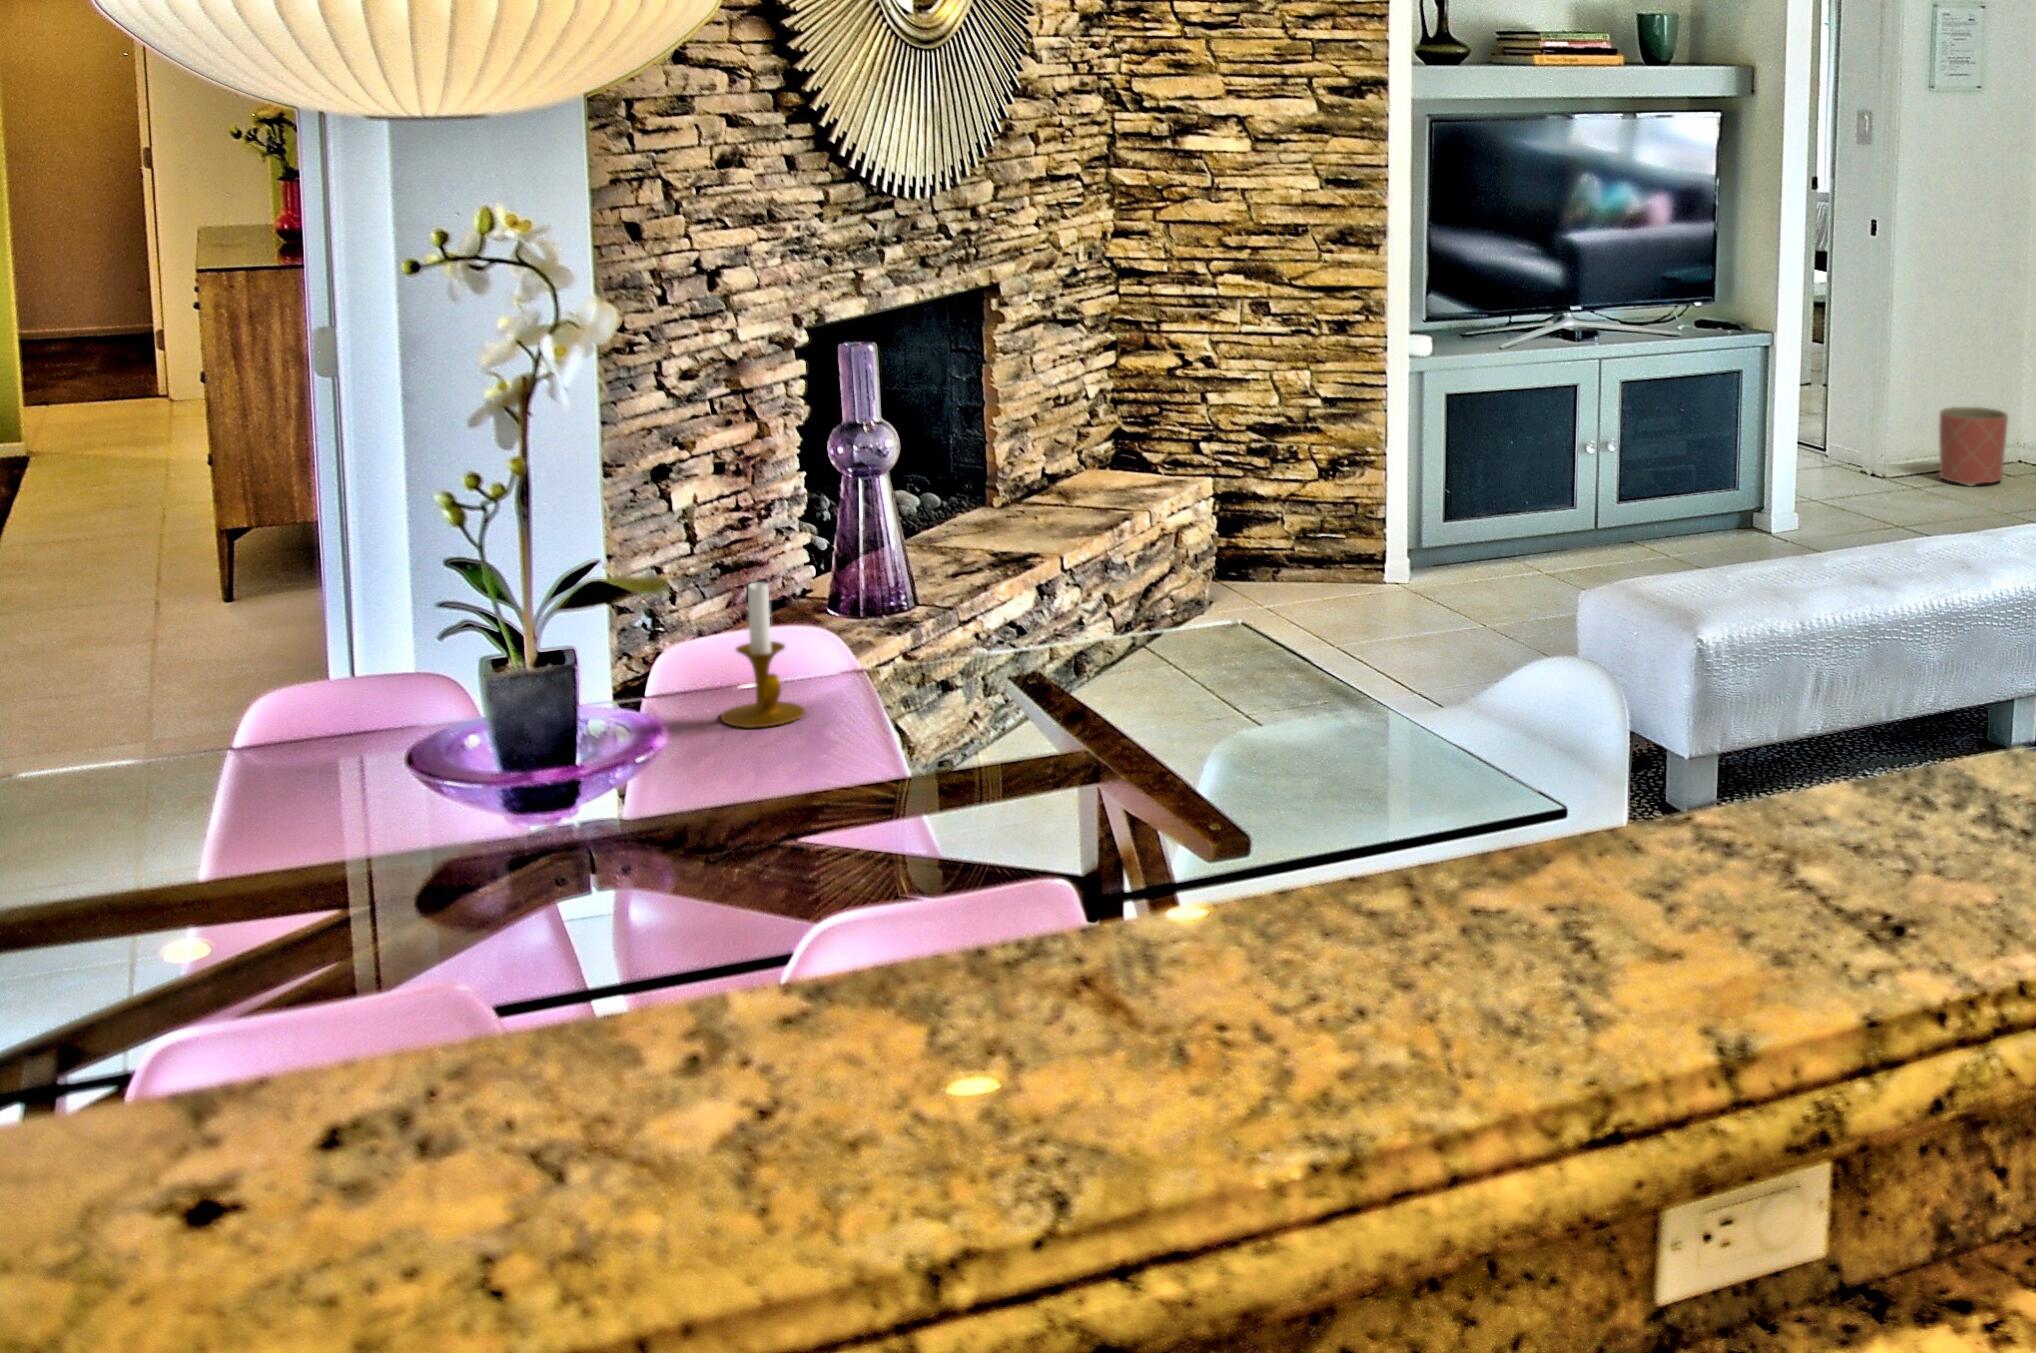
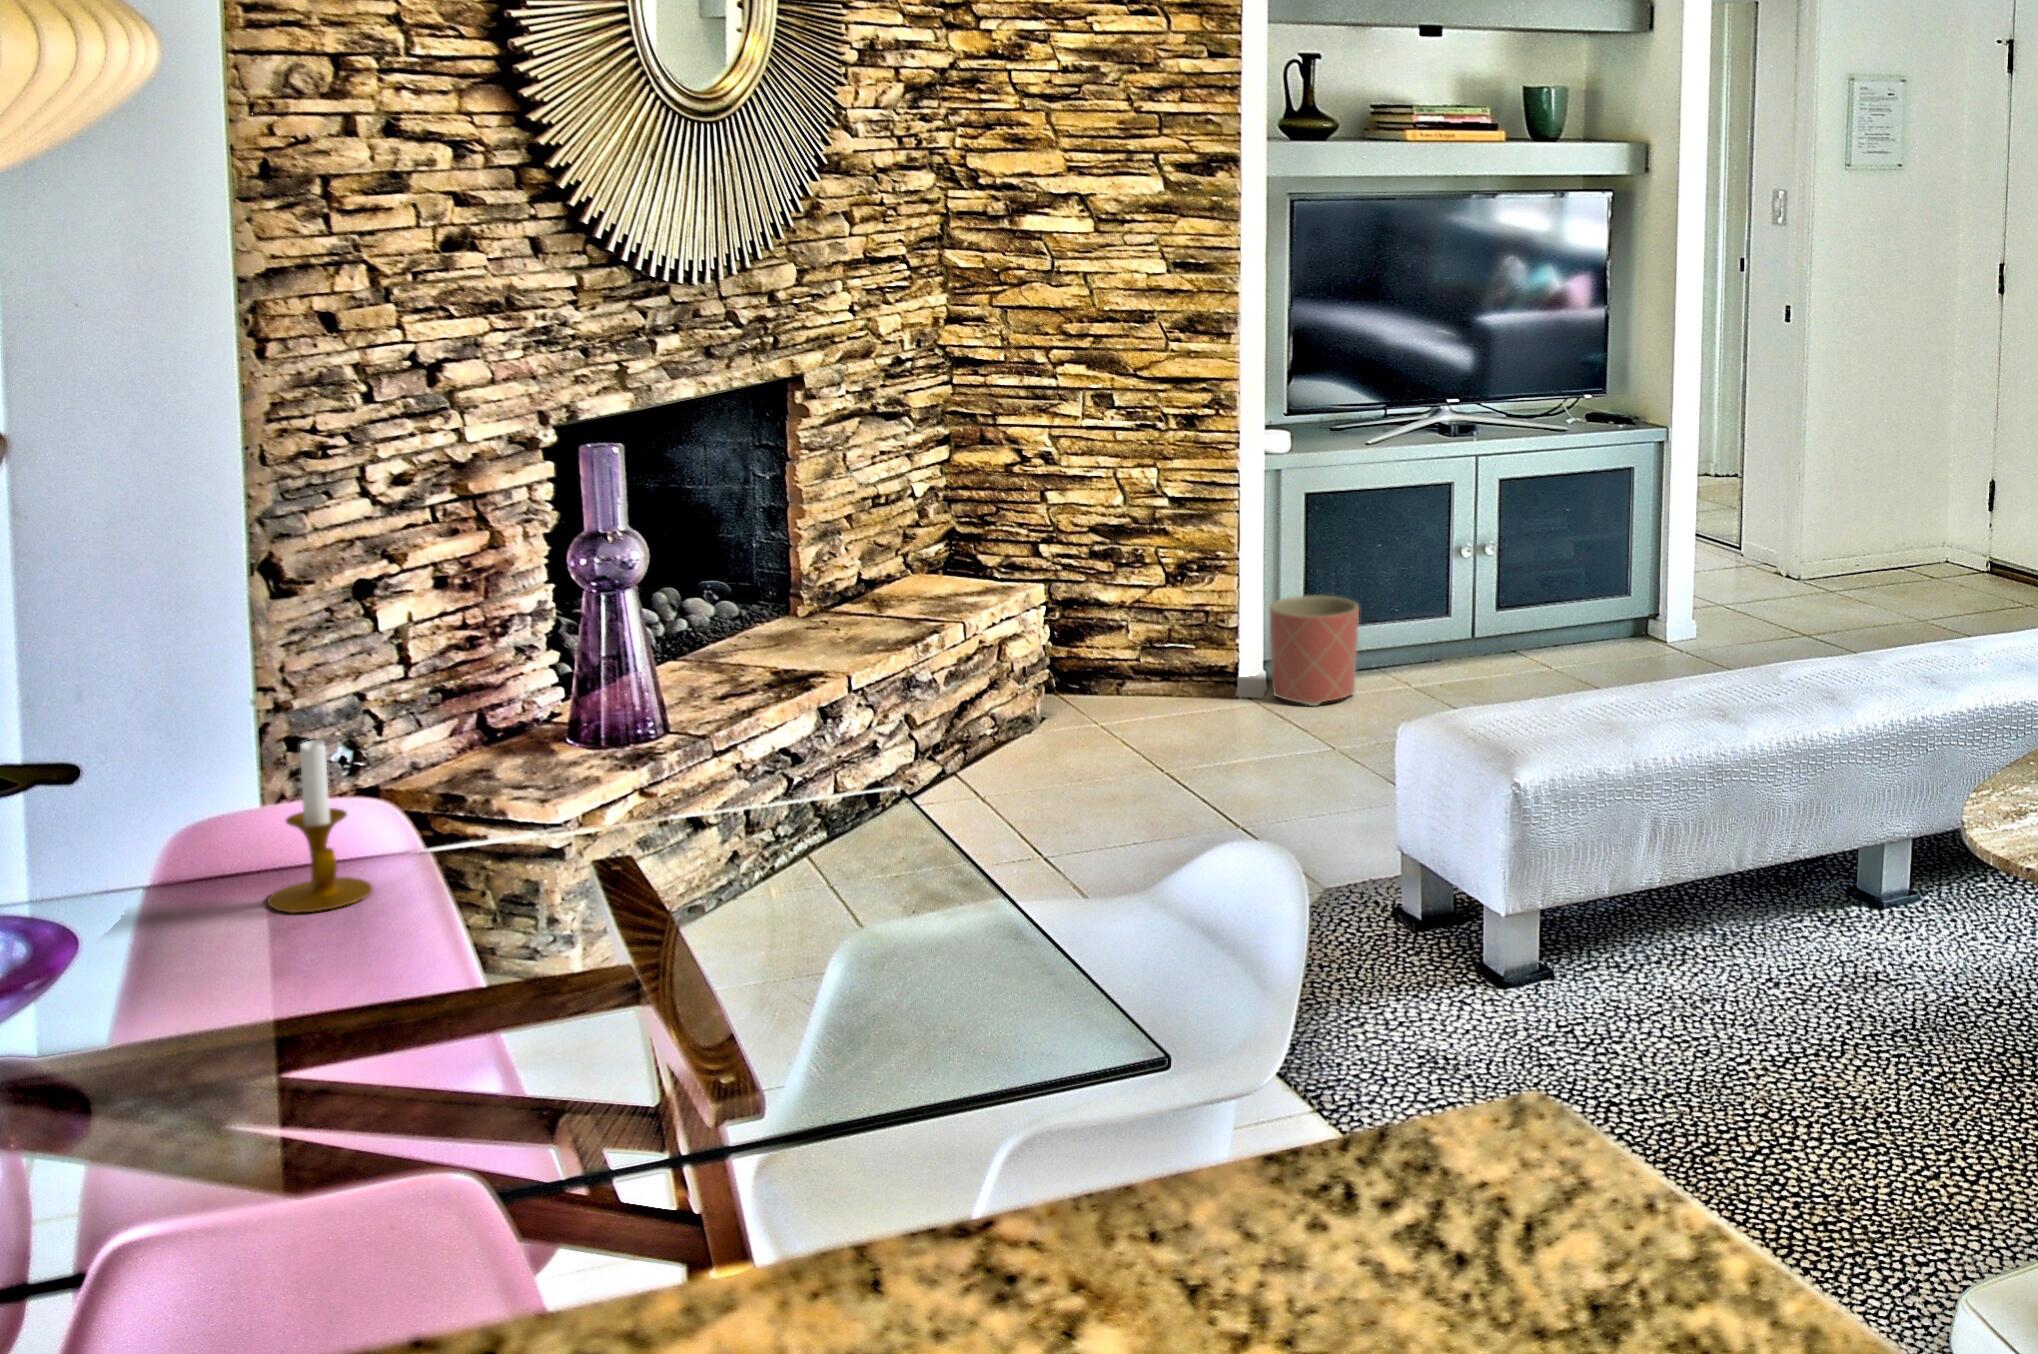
planter: present [1939,407,2008,486] -> present [1270,595,1359,707]

